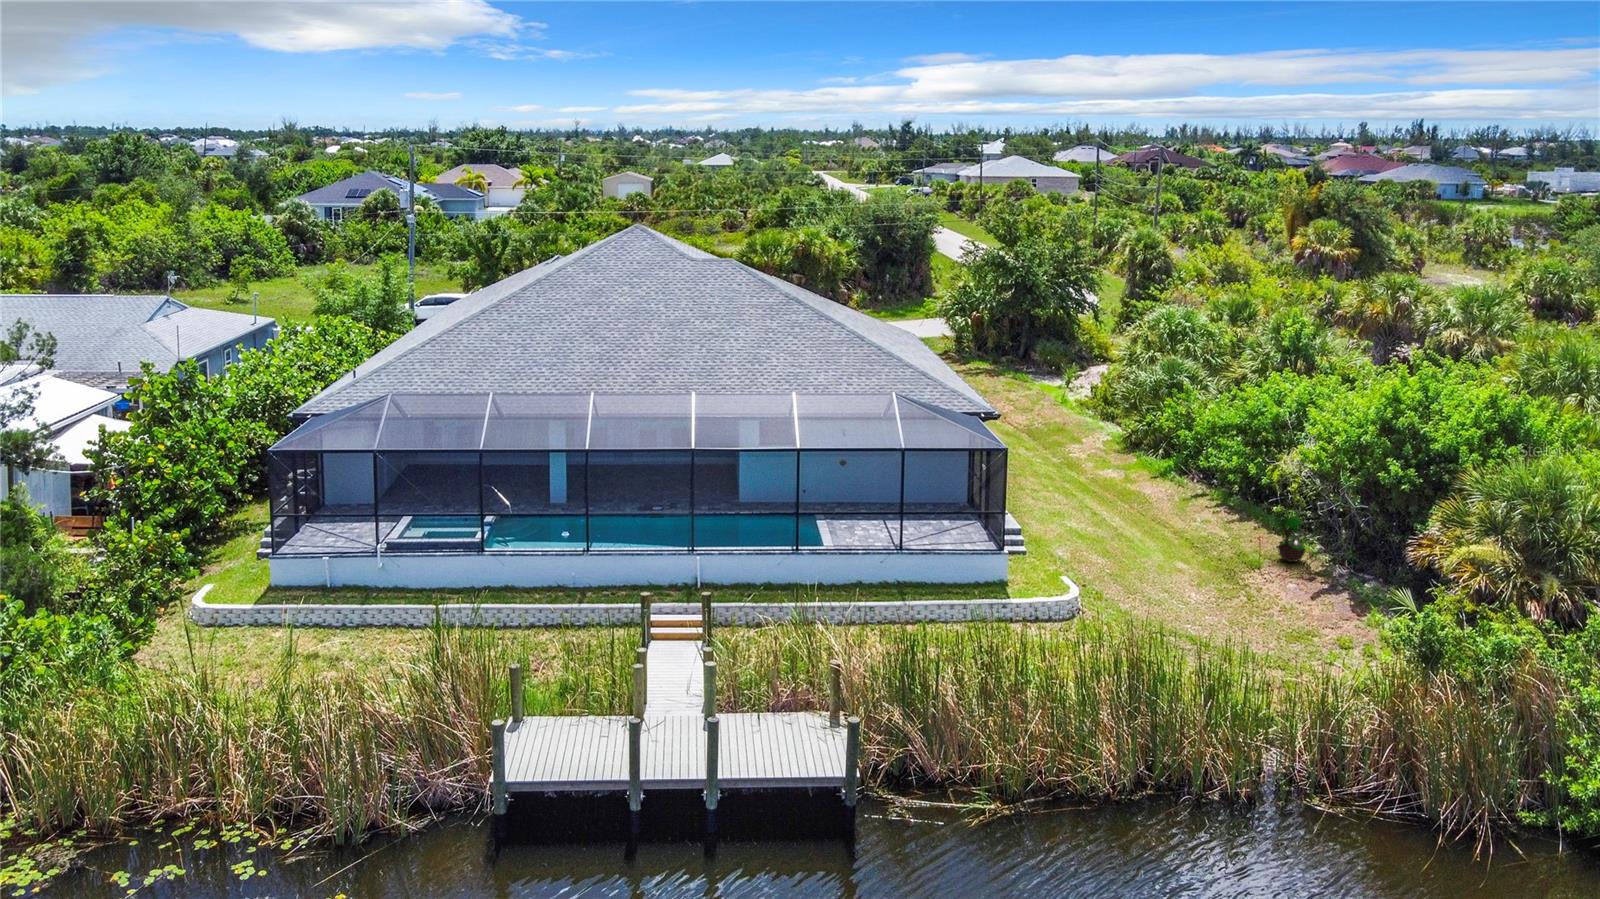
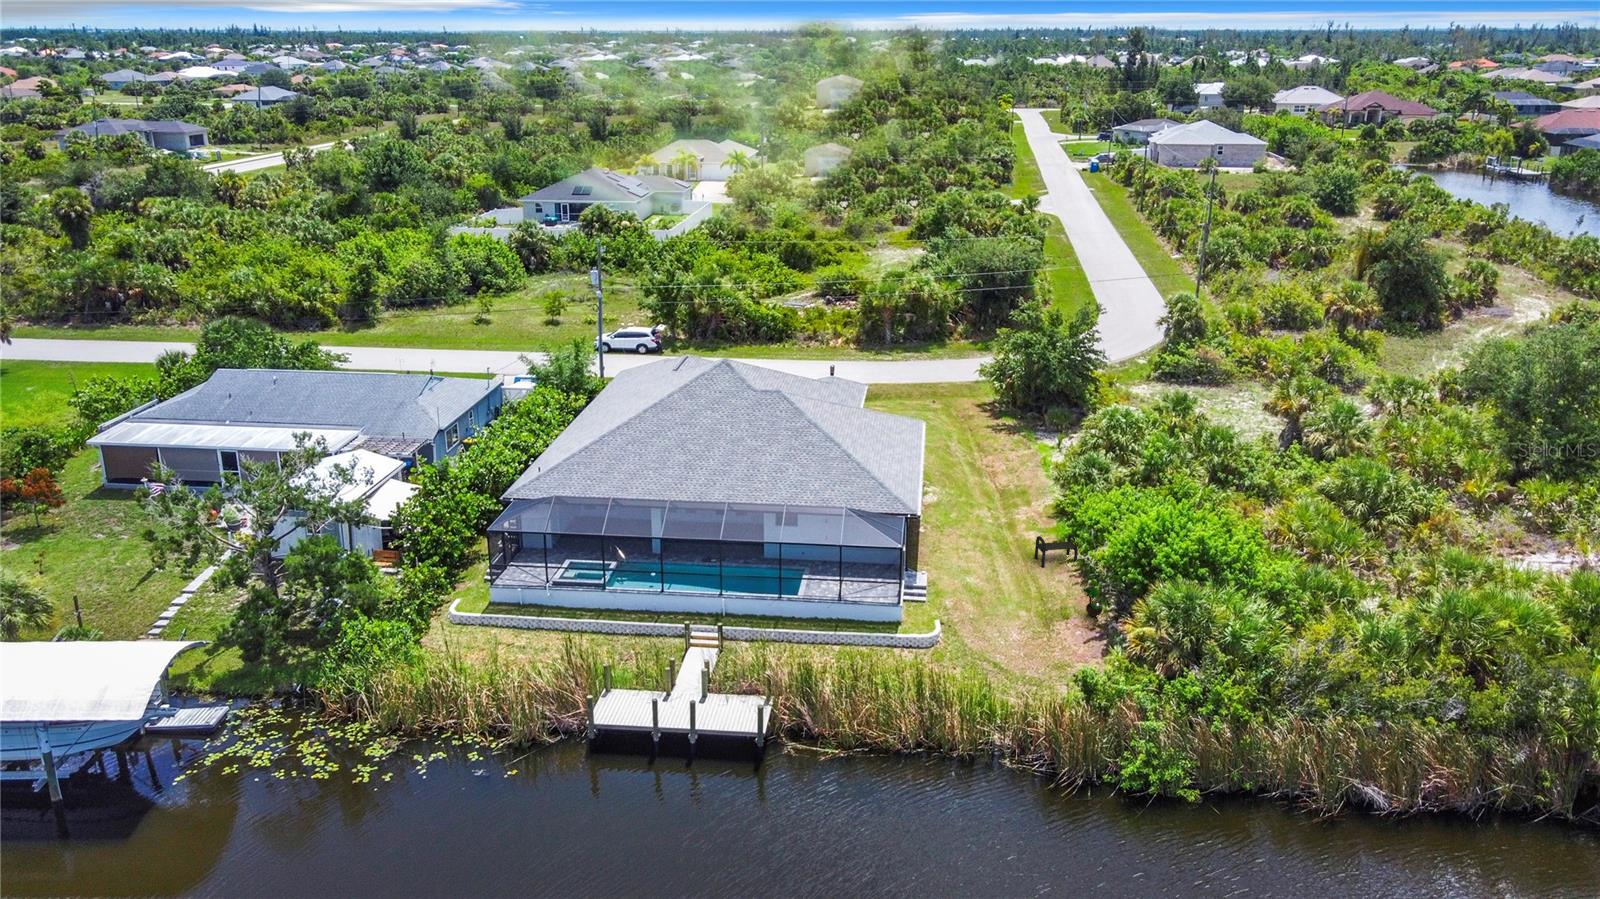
bench: none [1148,455,1218,505] -> present [1034,534,1078,567]

